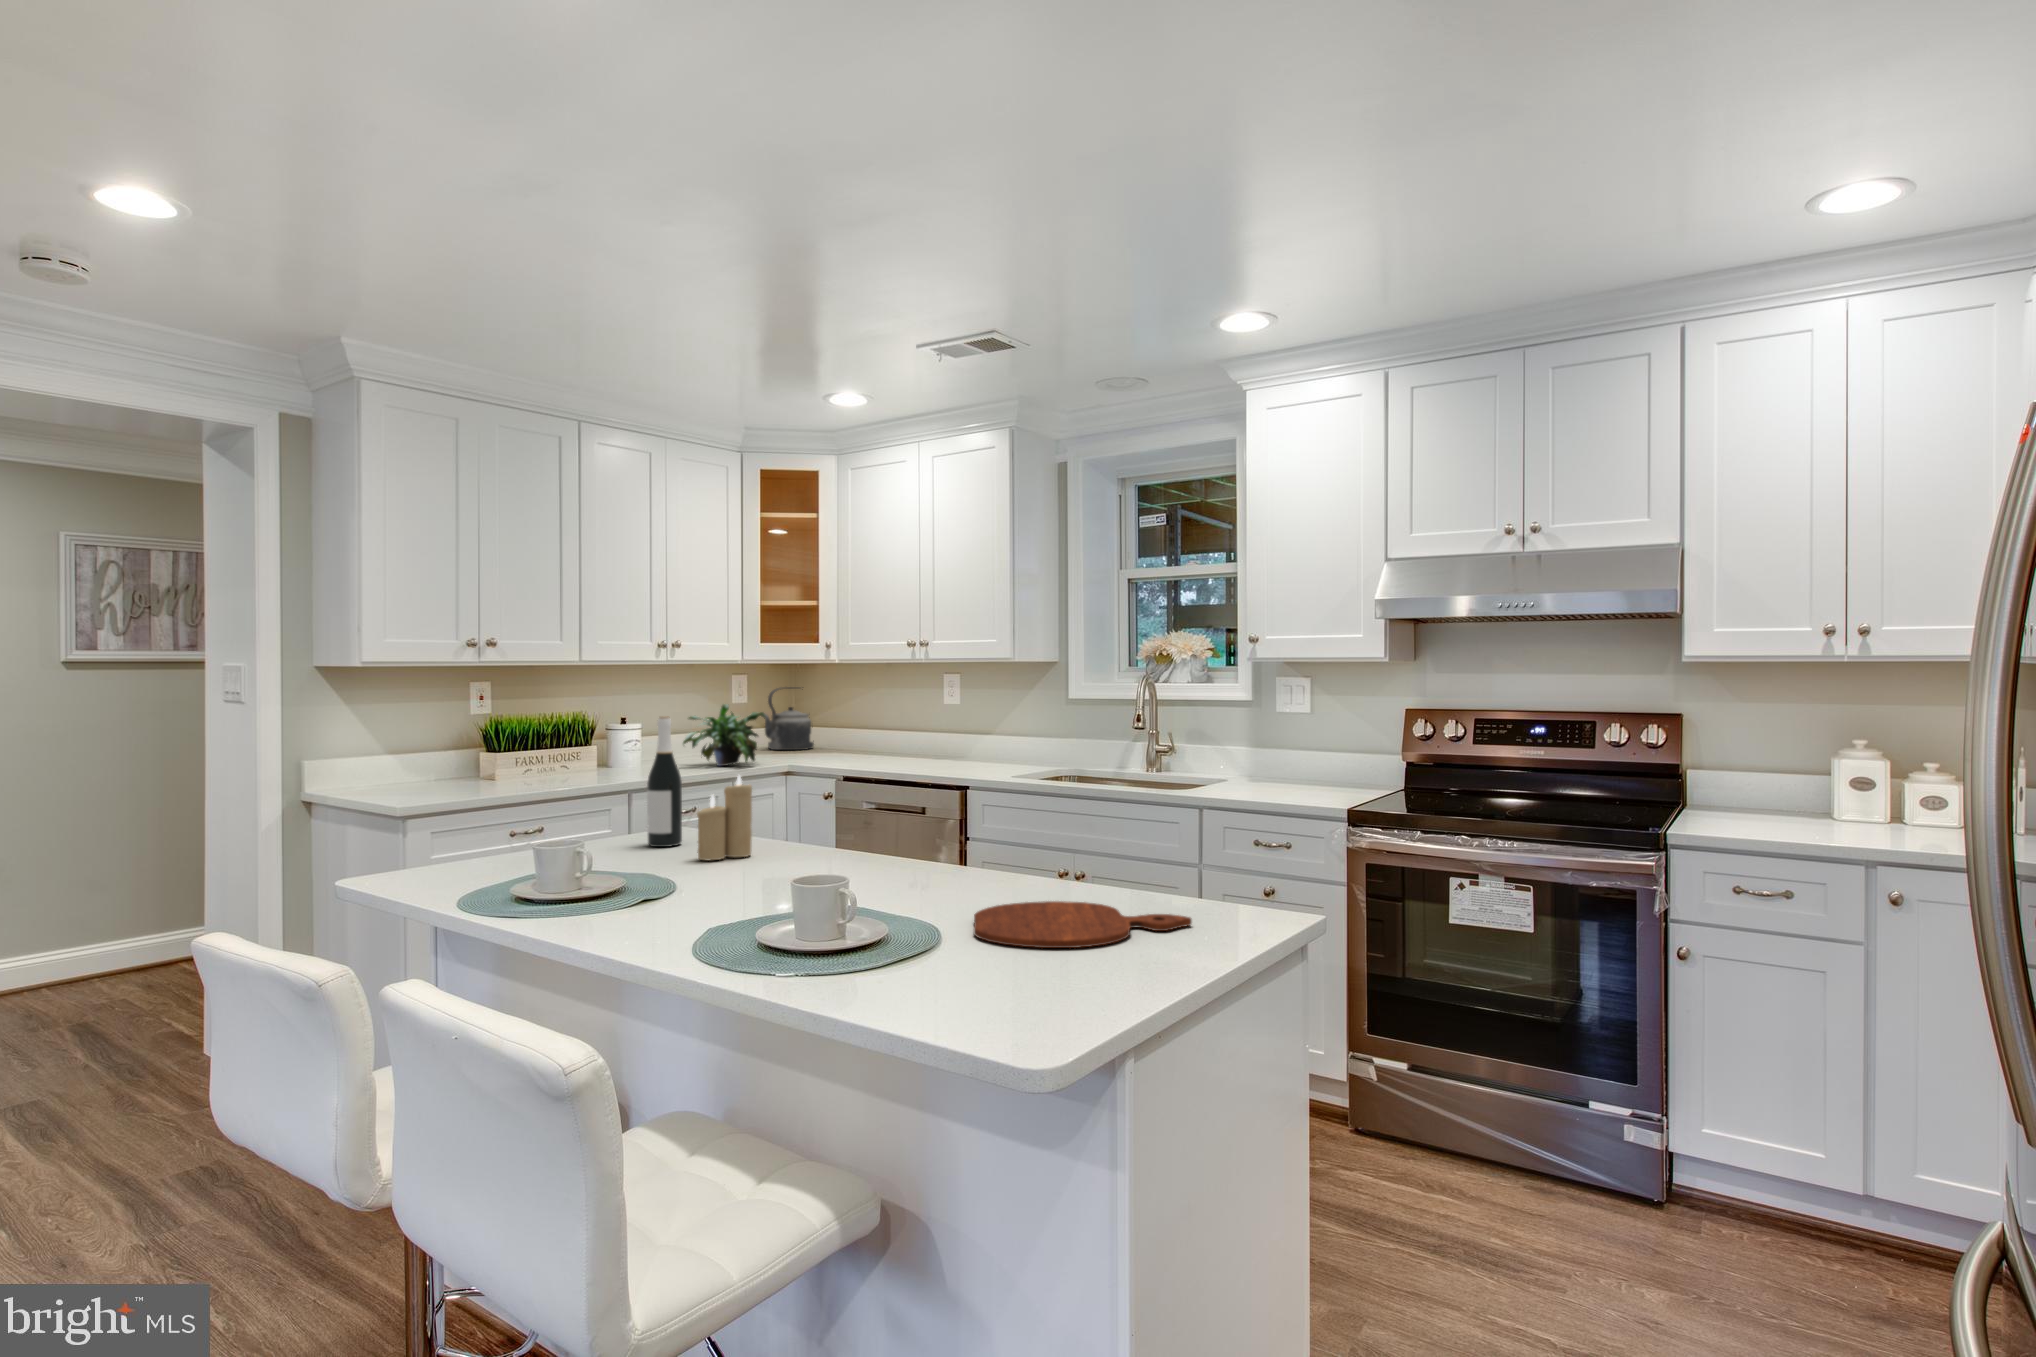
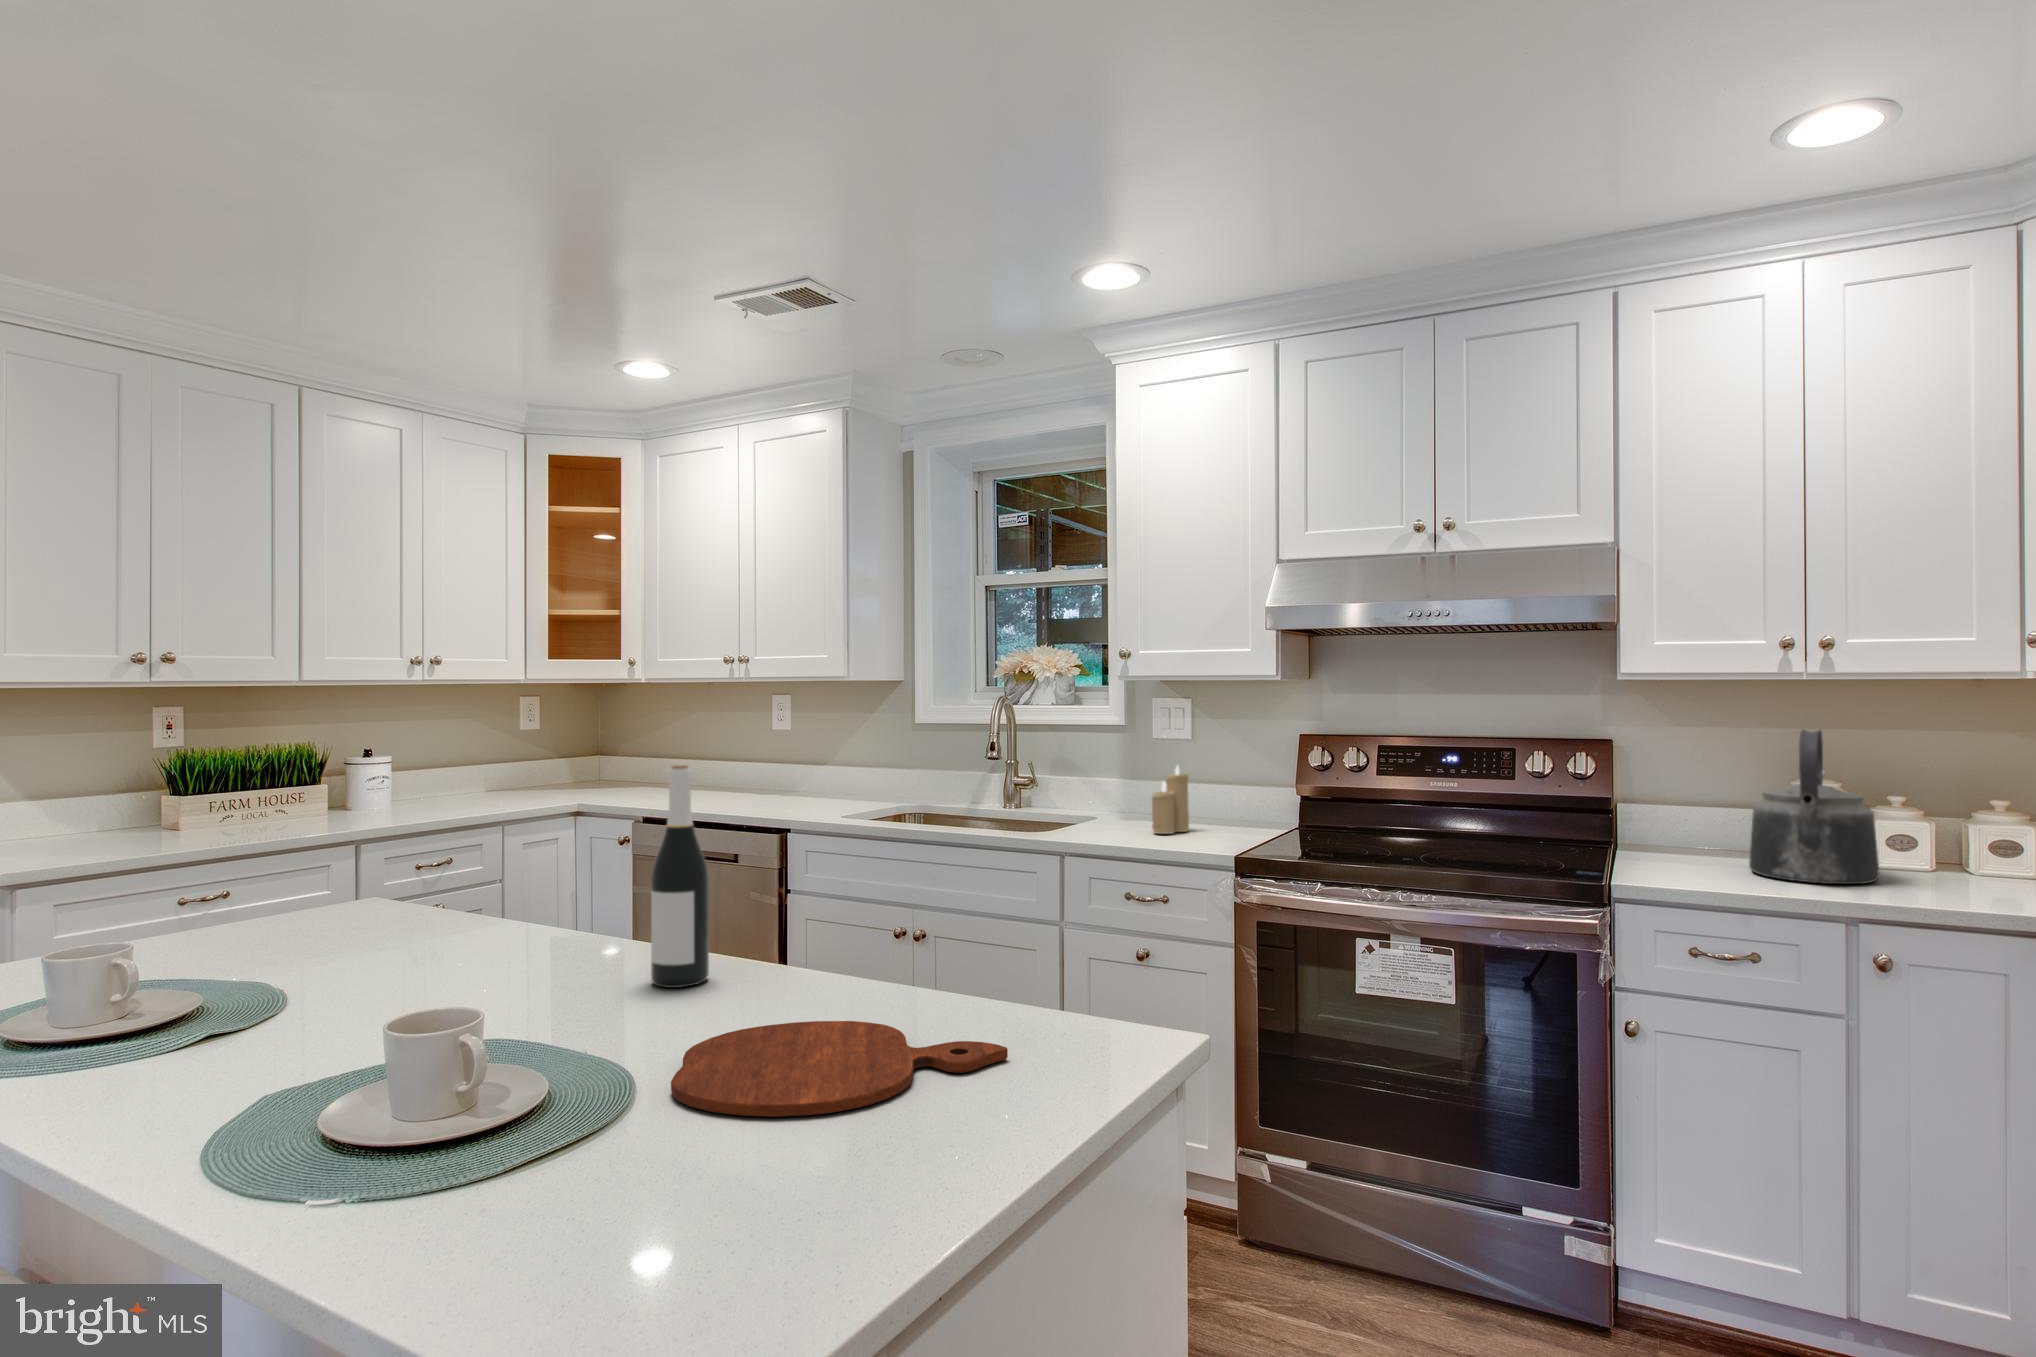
kettle: present [761,687,814,750] -> present [1749,730,1880,884]
potted plant: present [683,704,765,766] -> none [444,732,553,808]
wine bottle: present [647,717,682,847] -> present [651,765,709,988]
candle: present [697,775,752,860] -> present [1152,766,1189,834]

